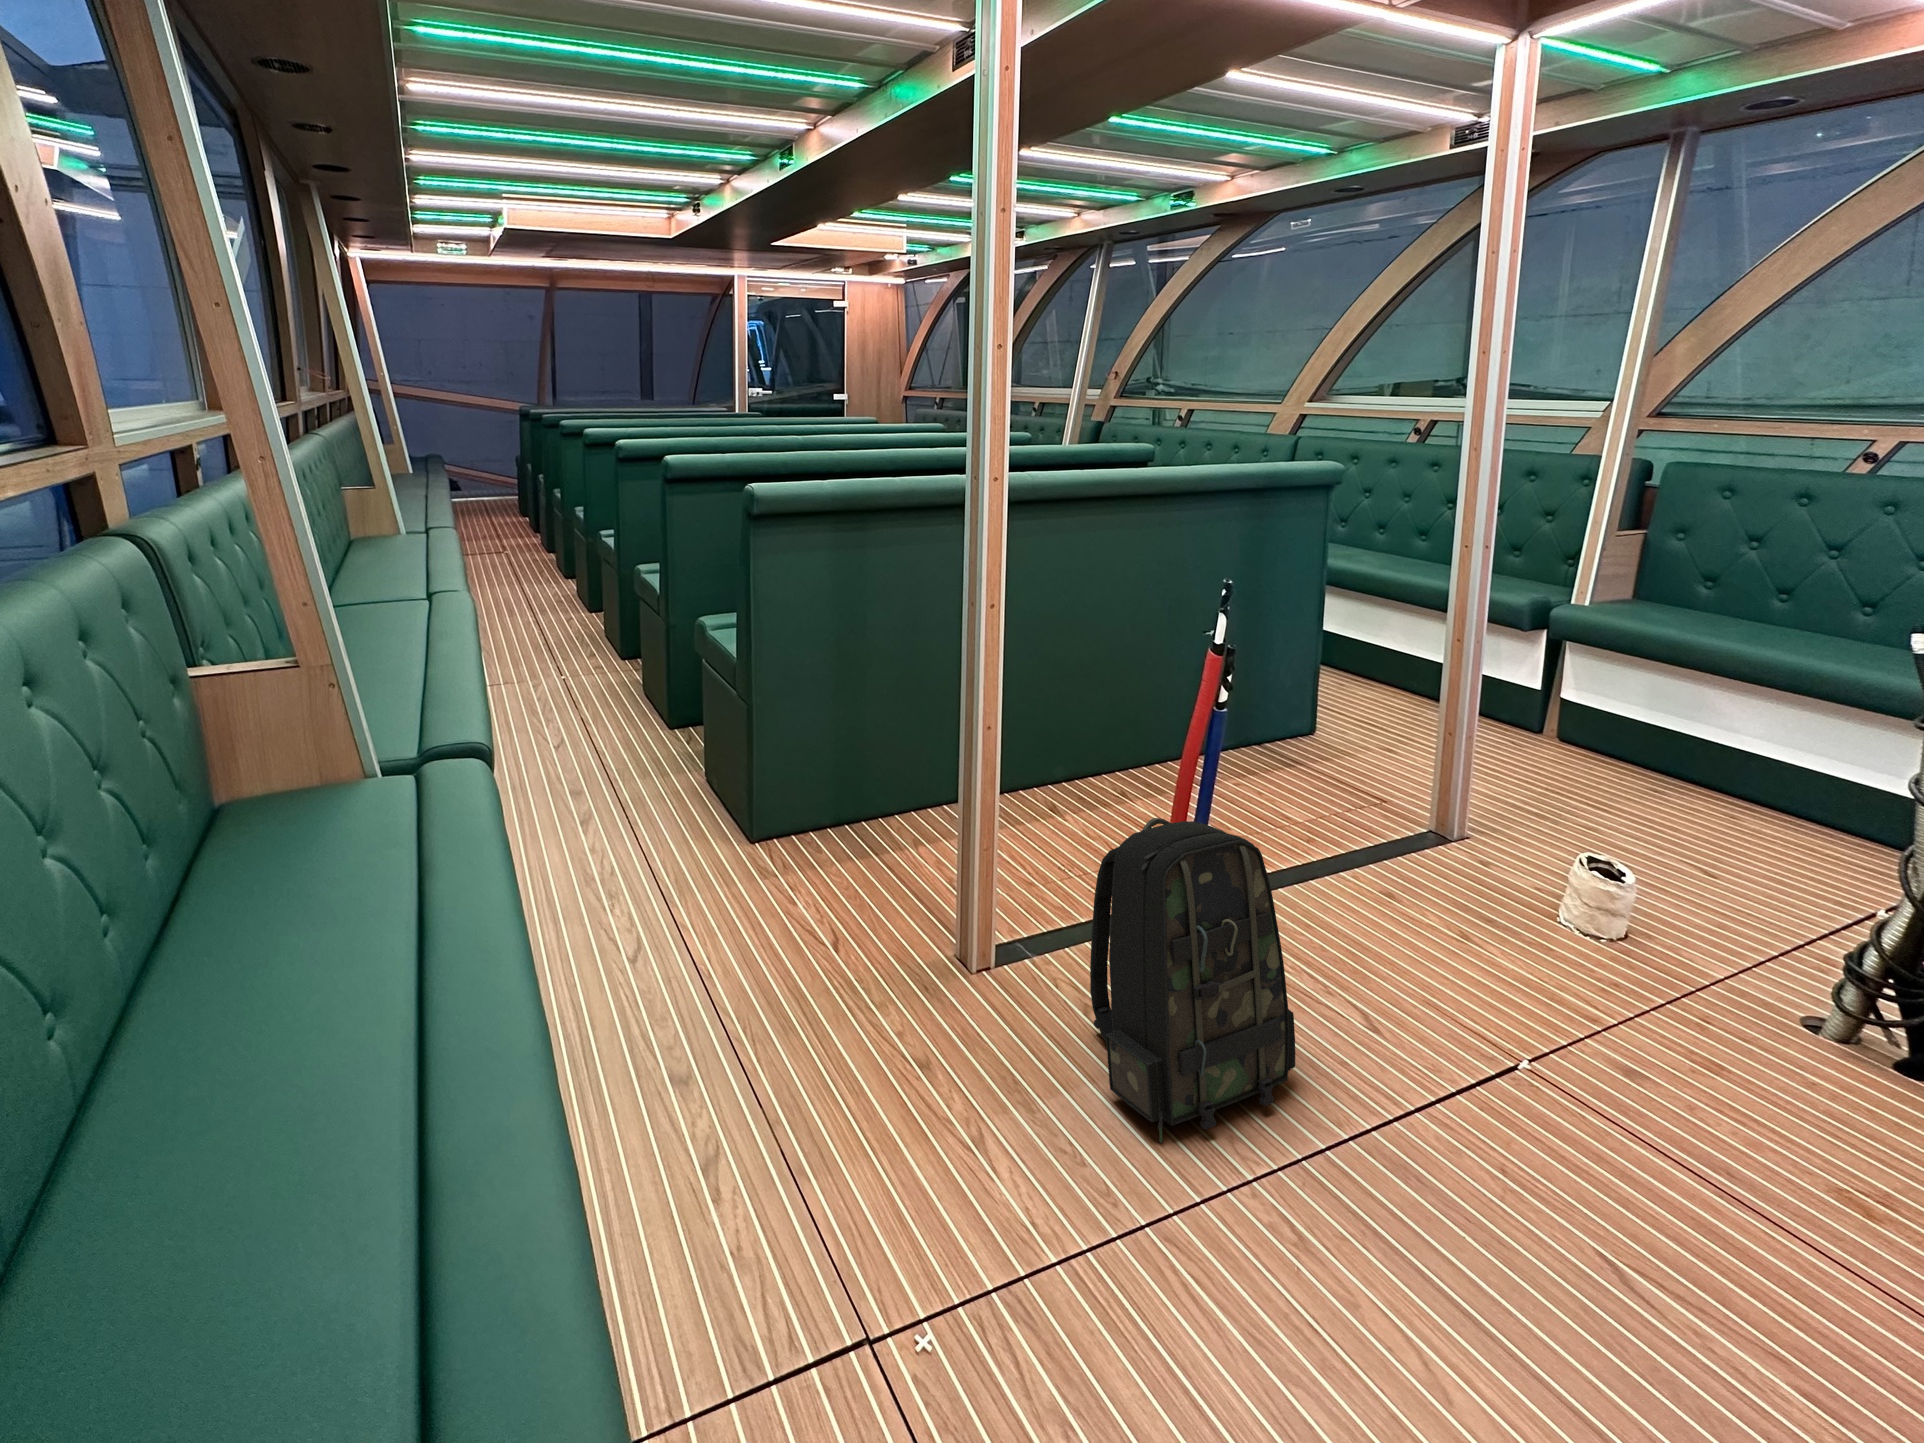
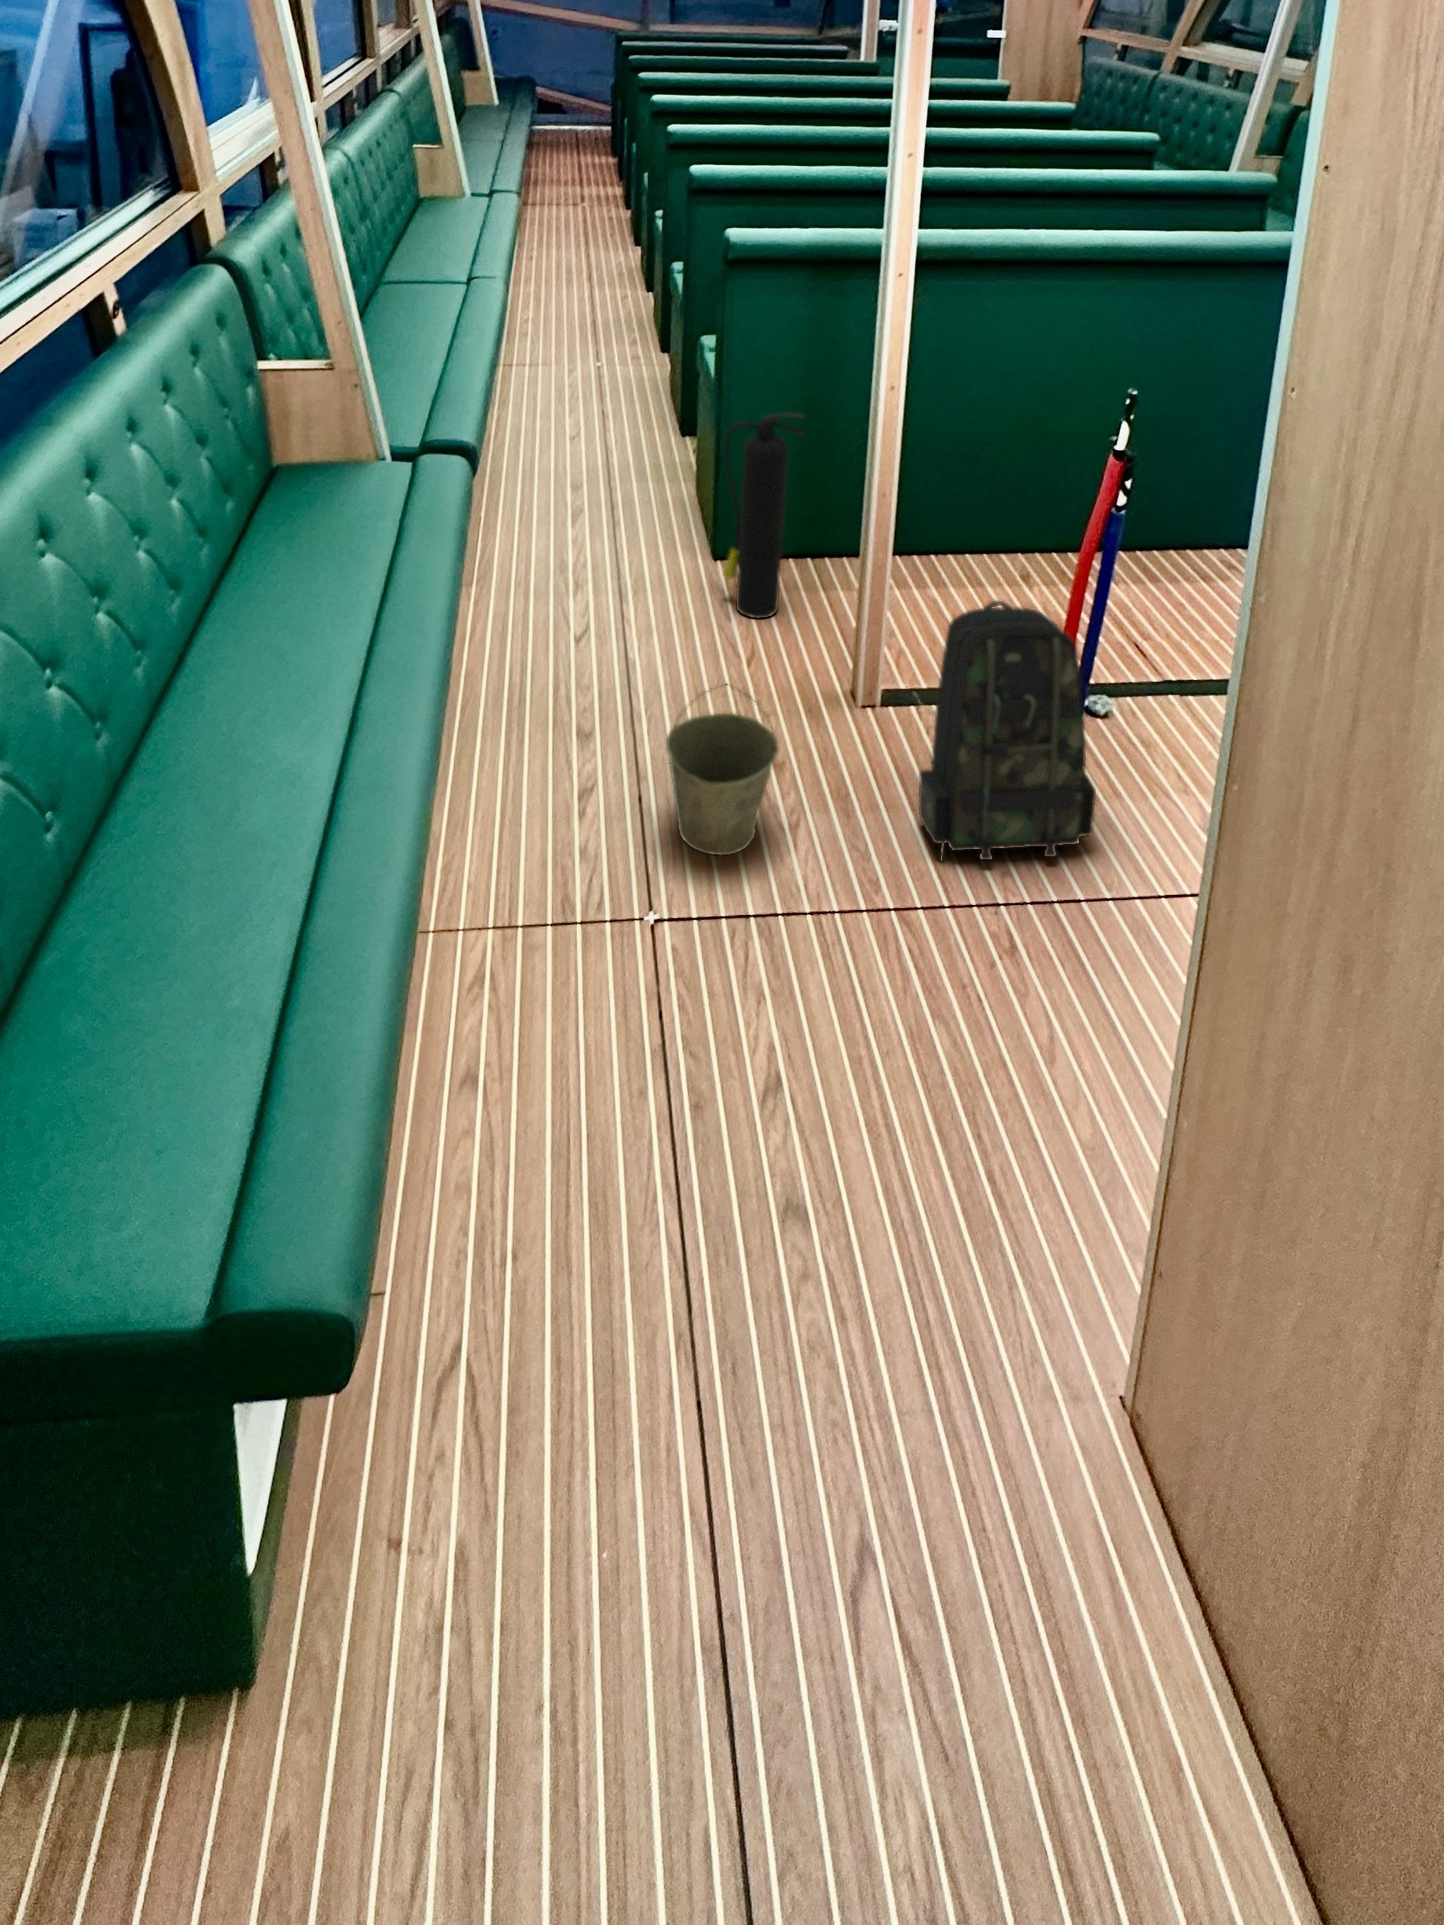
fire extinguisher: none [772,663,862,896] -> present [723,413,804,618]
bucket: none [826,977,968,1211] -> present [666,683,778,855]

